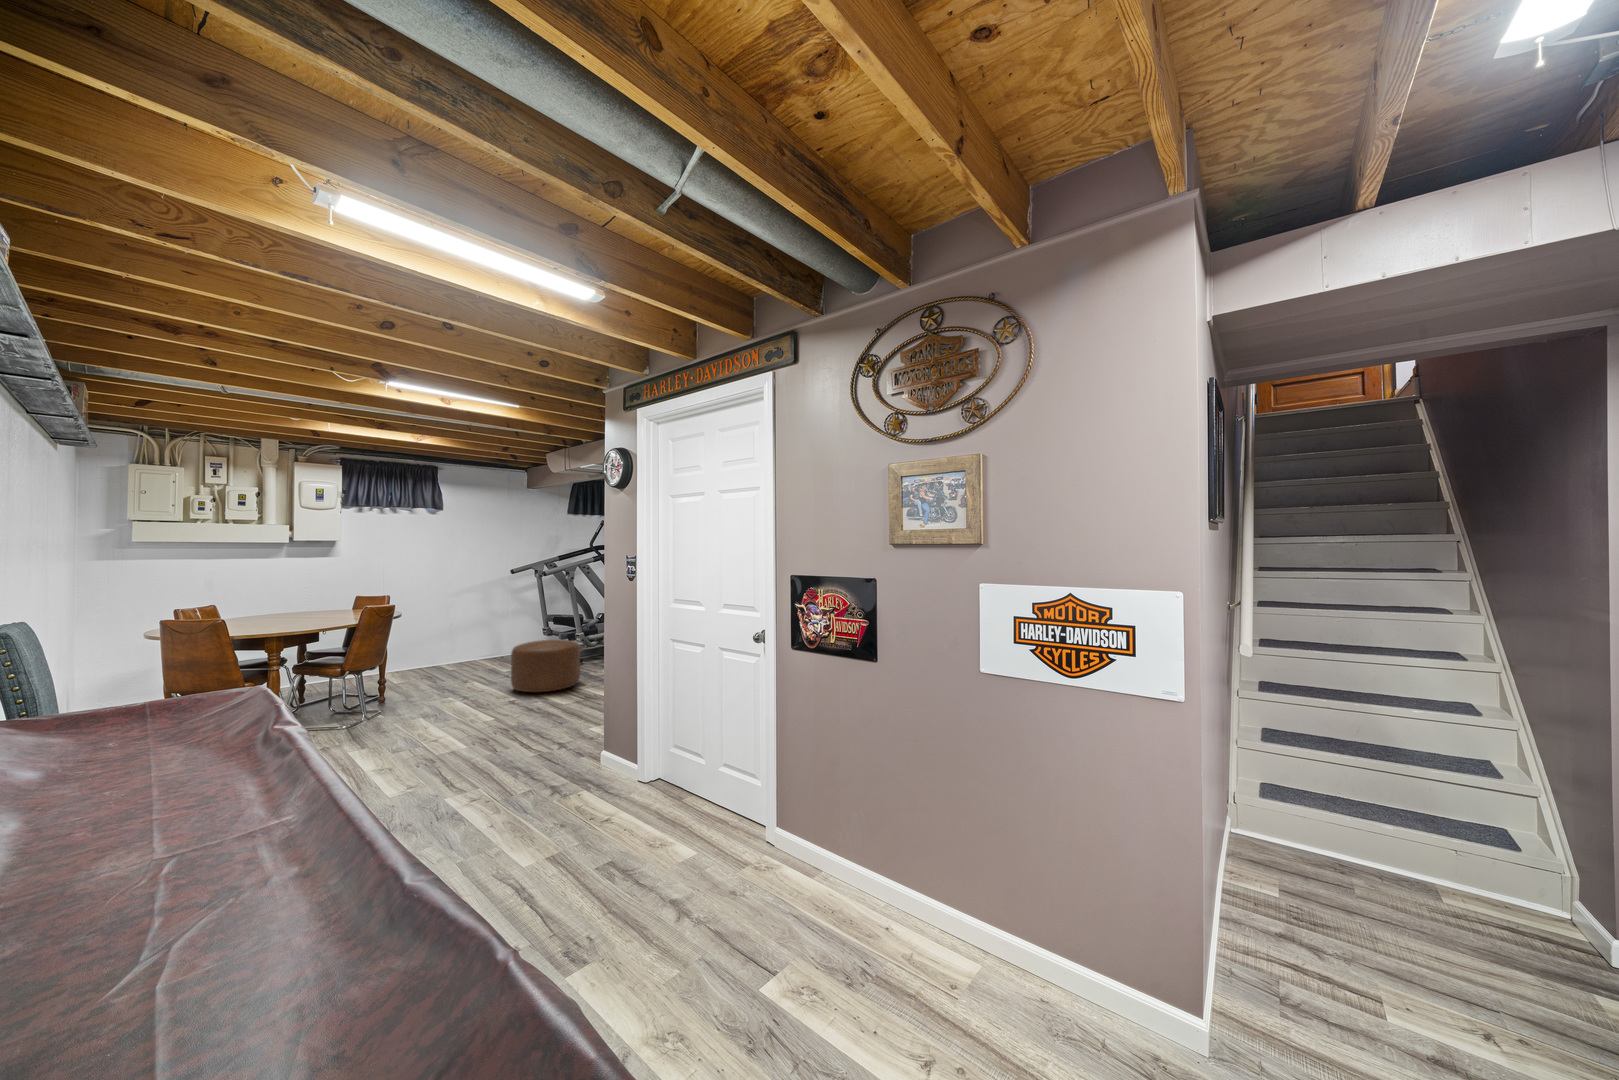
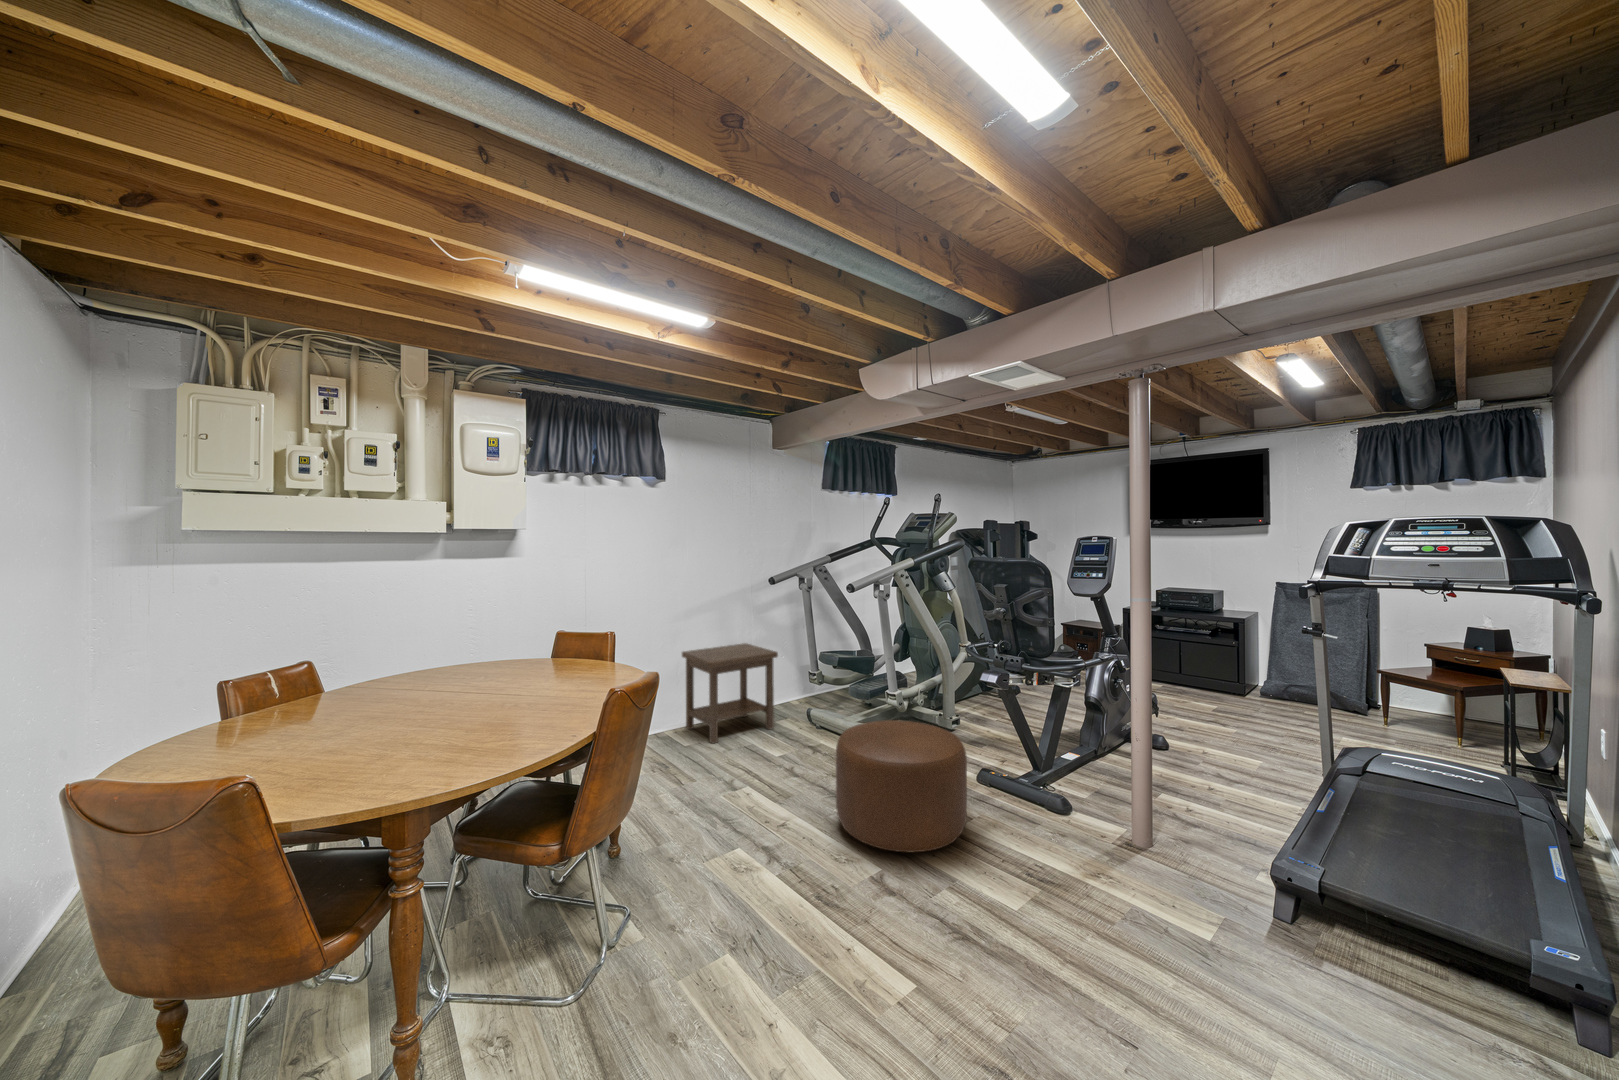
side table: none [453,612,517,668] -> present [682,643,778,743]

